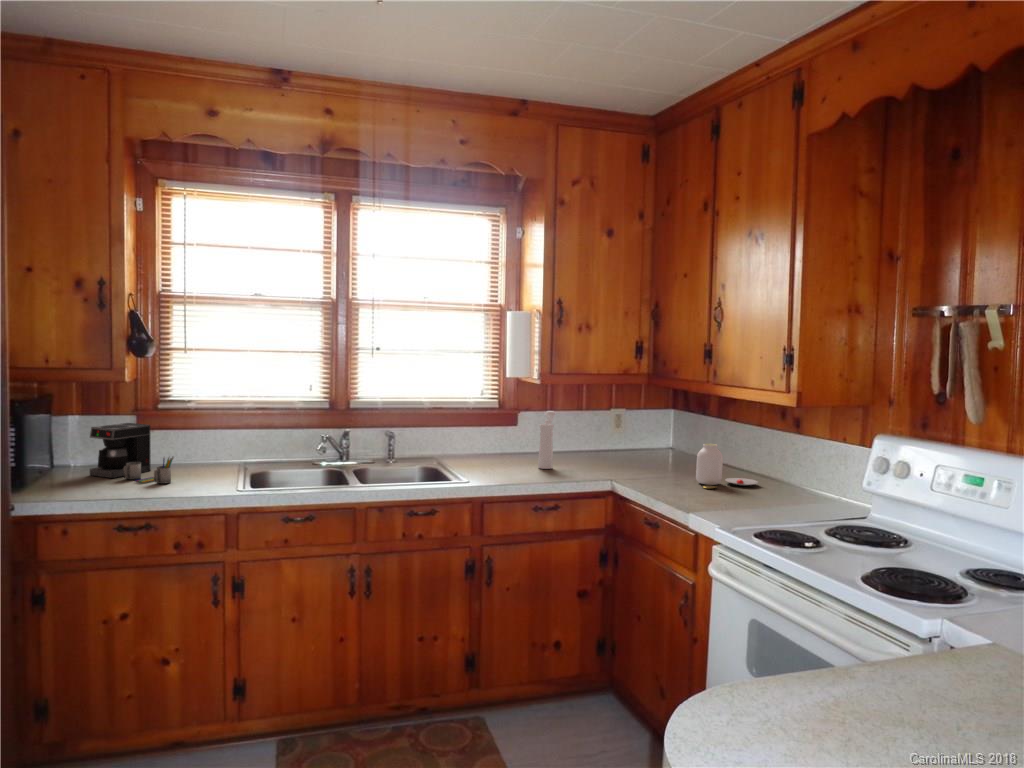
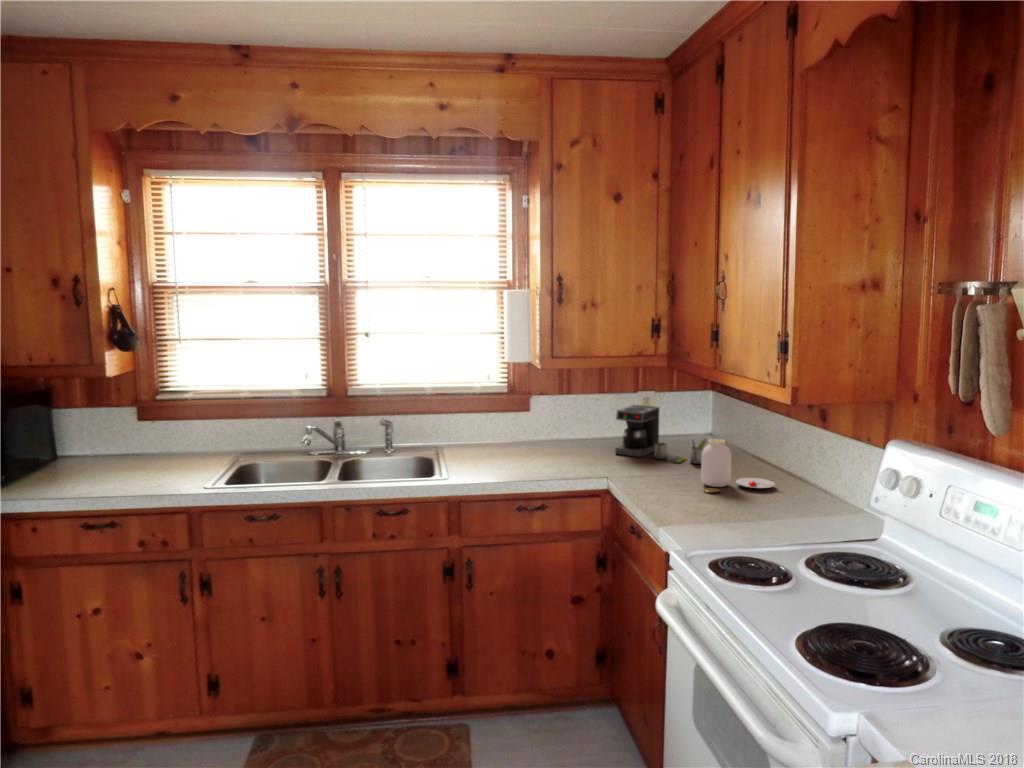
pepper mill: present [538,411,556,469] -> none [535,398,559,462]
coffee maker: present [90,423,174,484] -> present [615,405,706,464]

